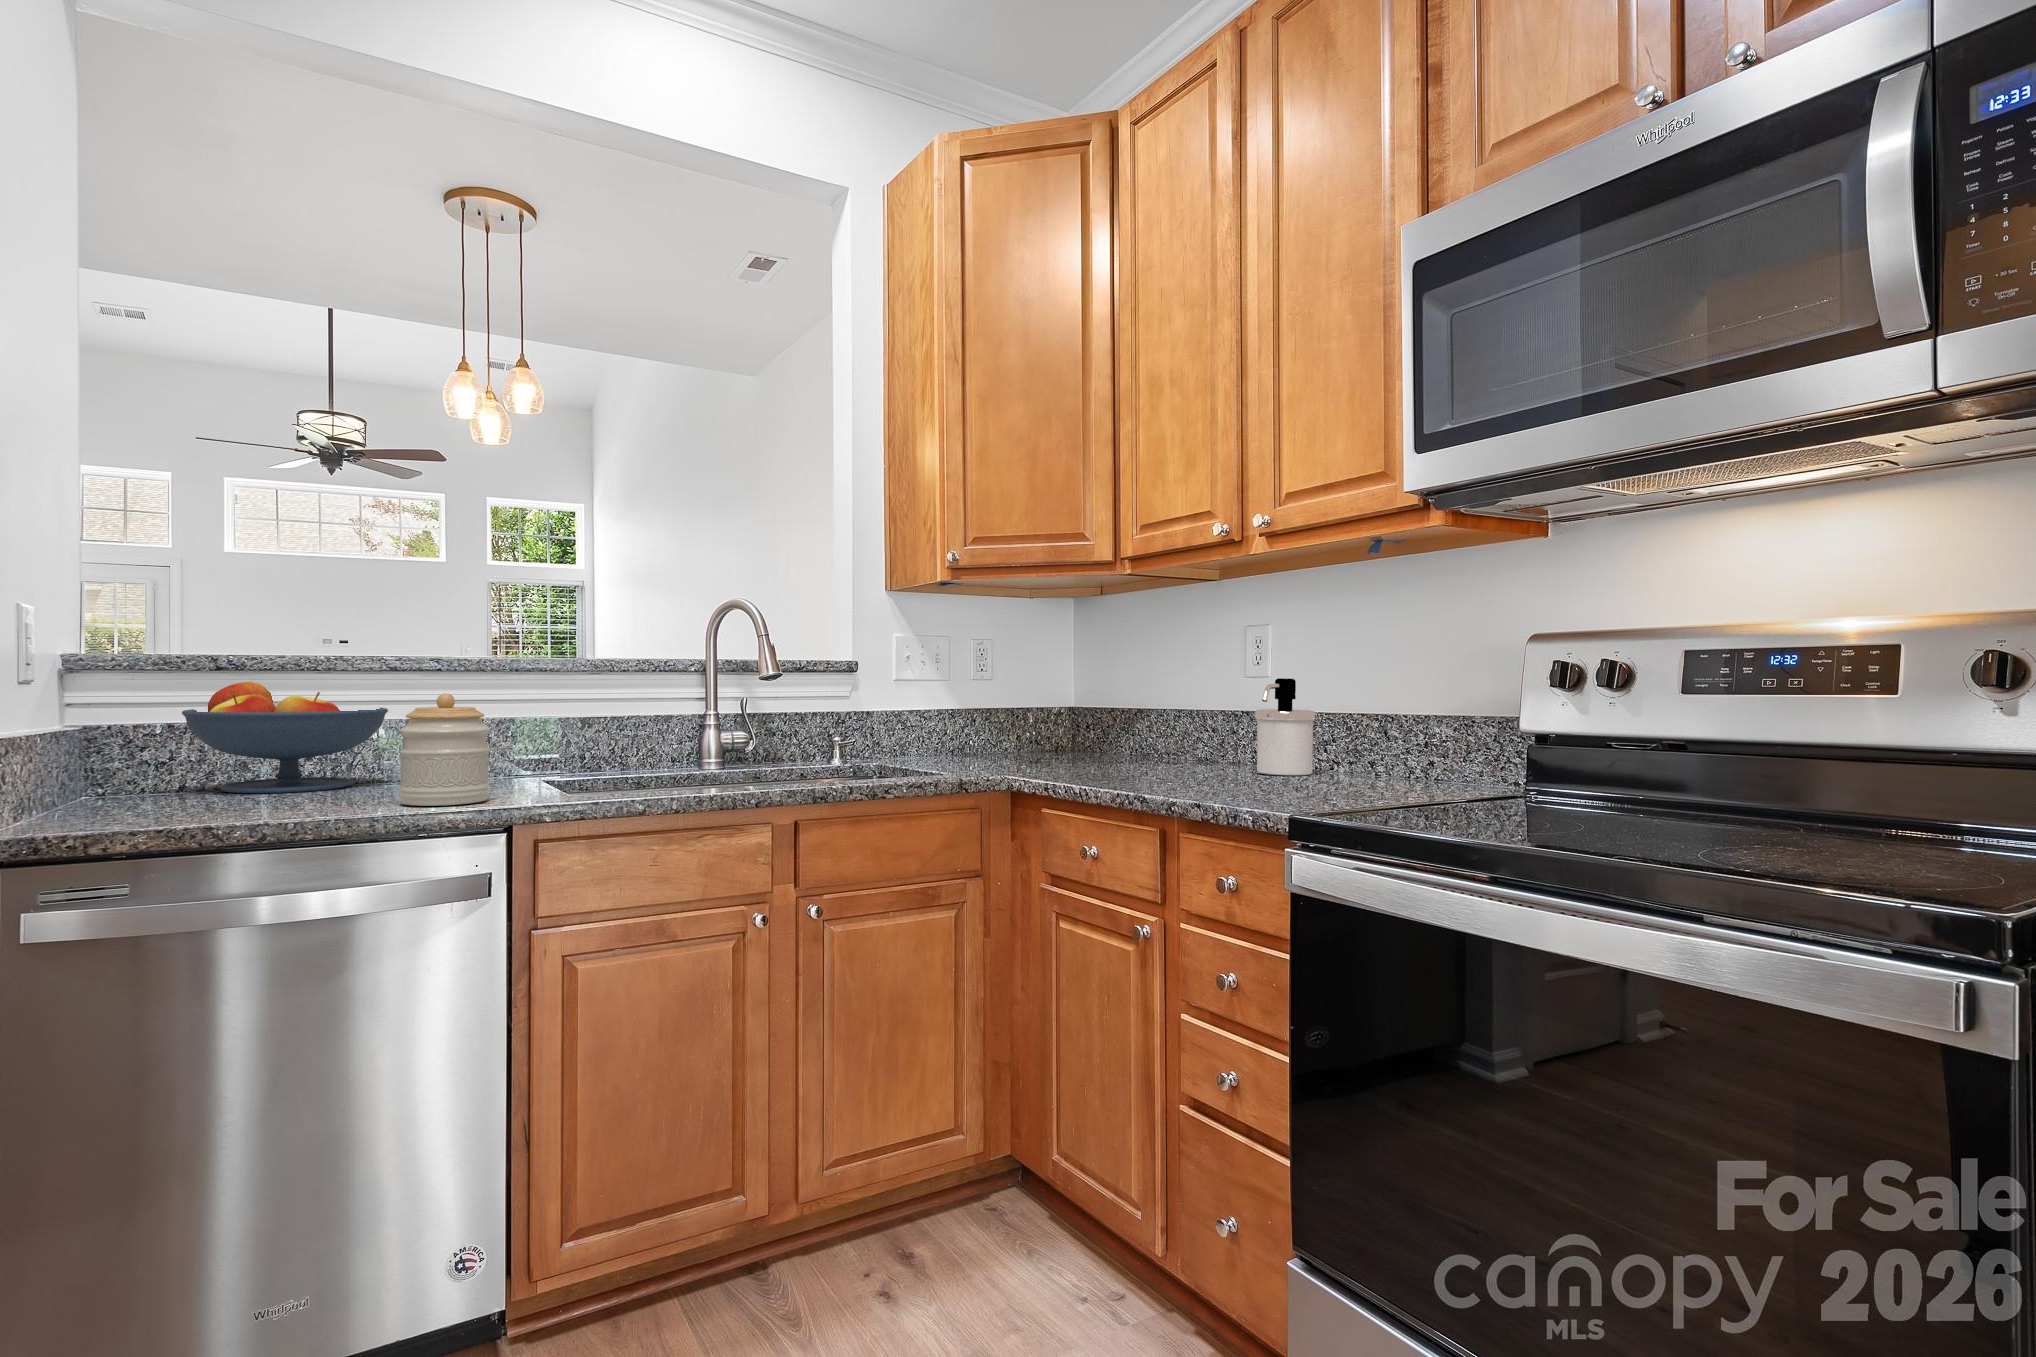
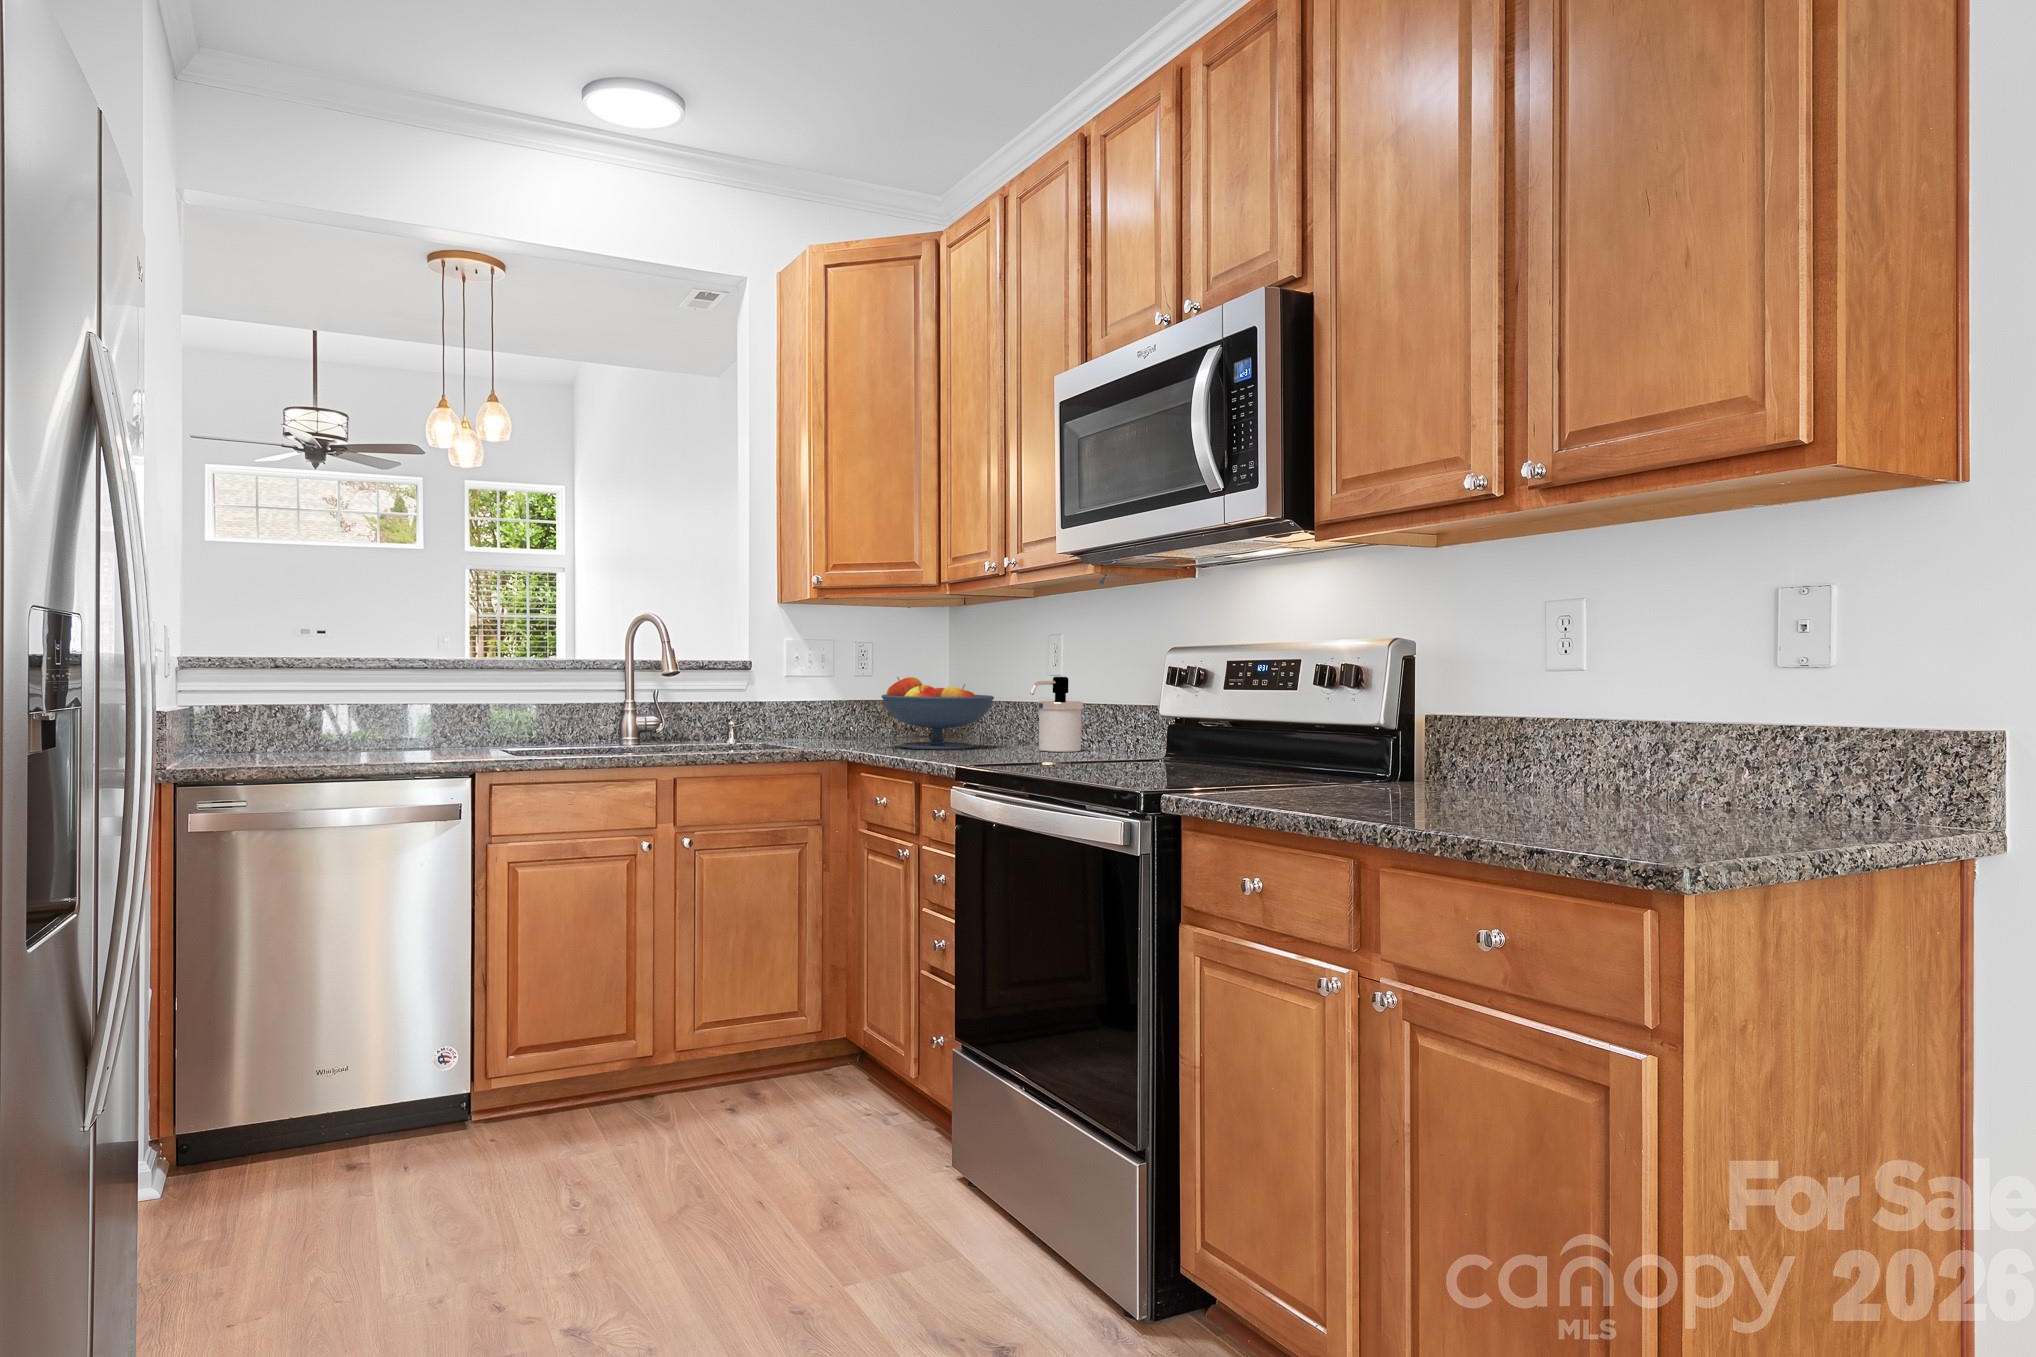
fruit bowl: present [182,682,388,793] -> present [881,677,994,750]
jar: present [399,693,490,806] -> none [402,685,461,759]

